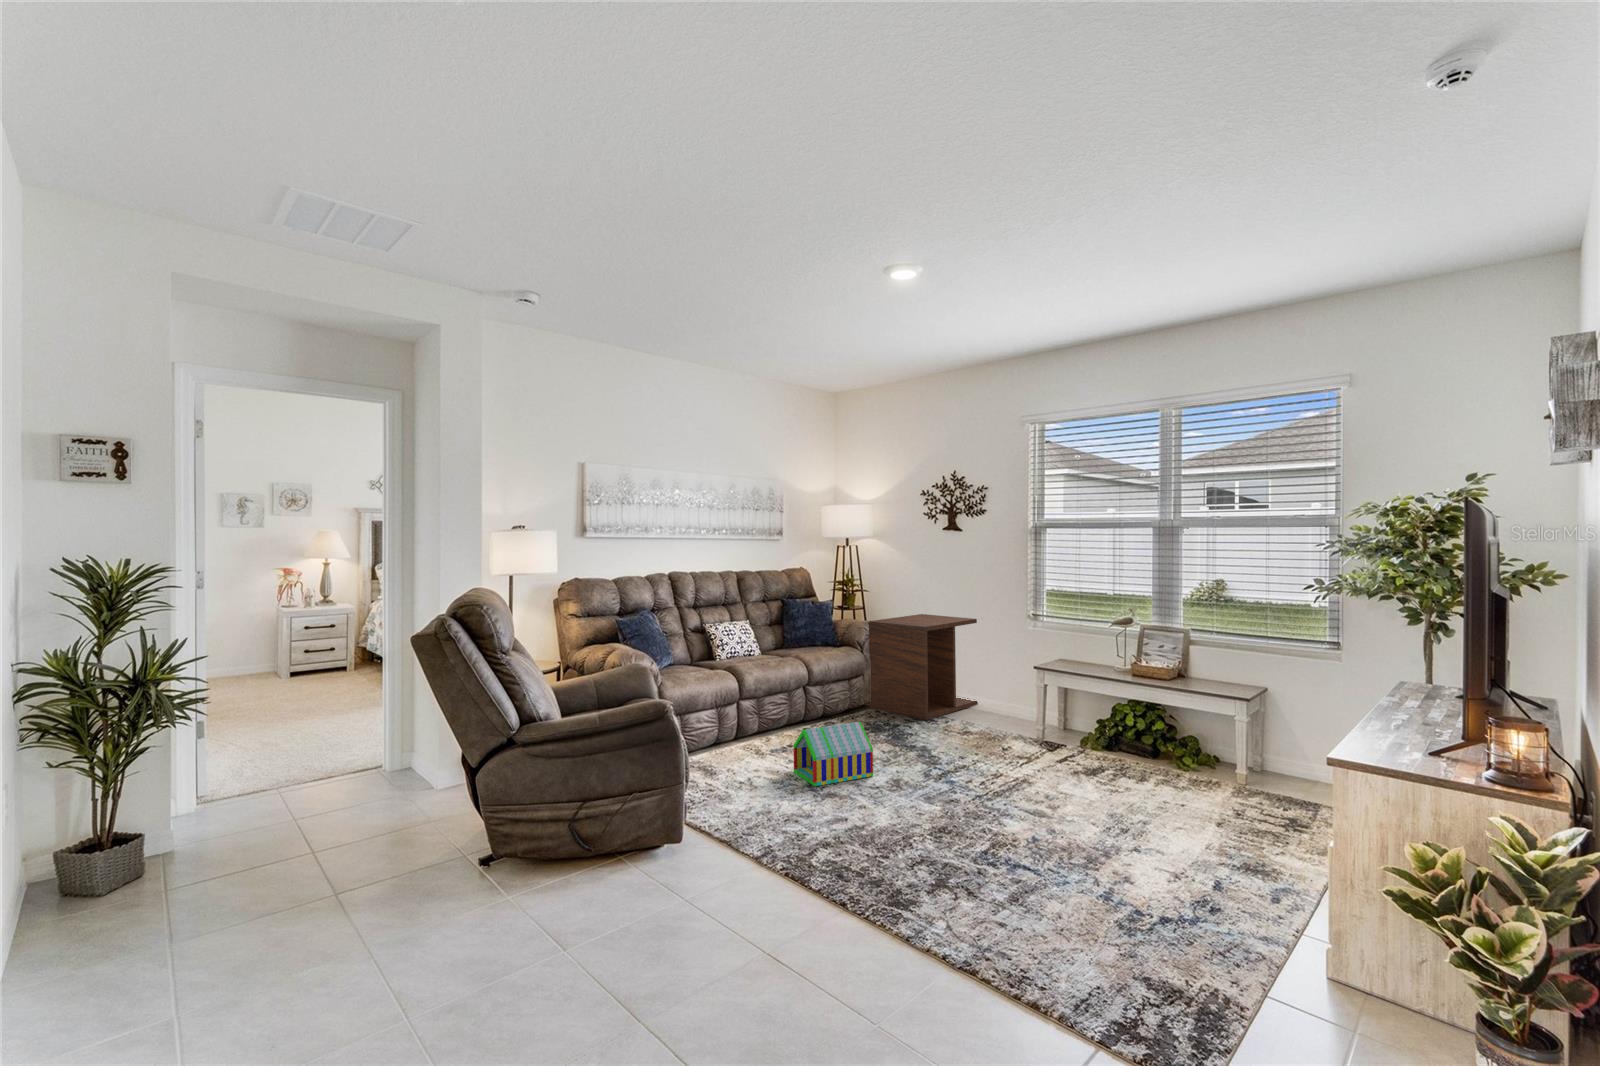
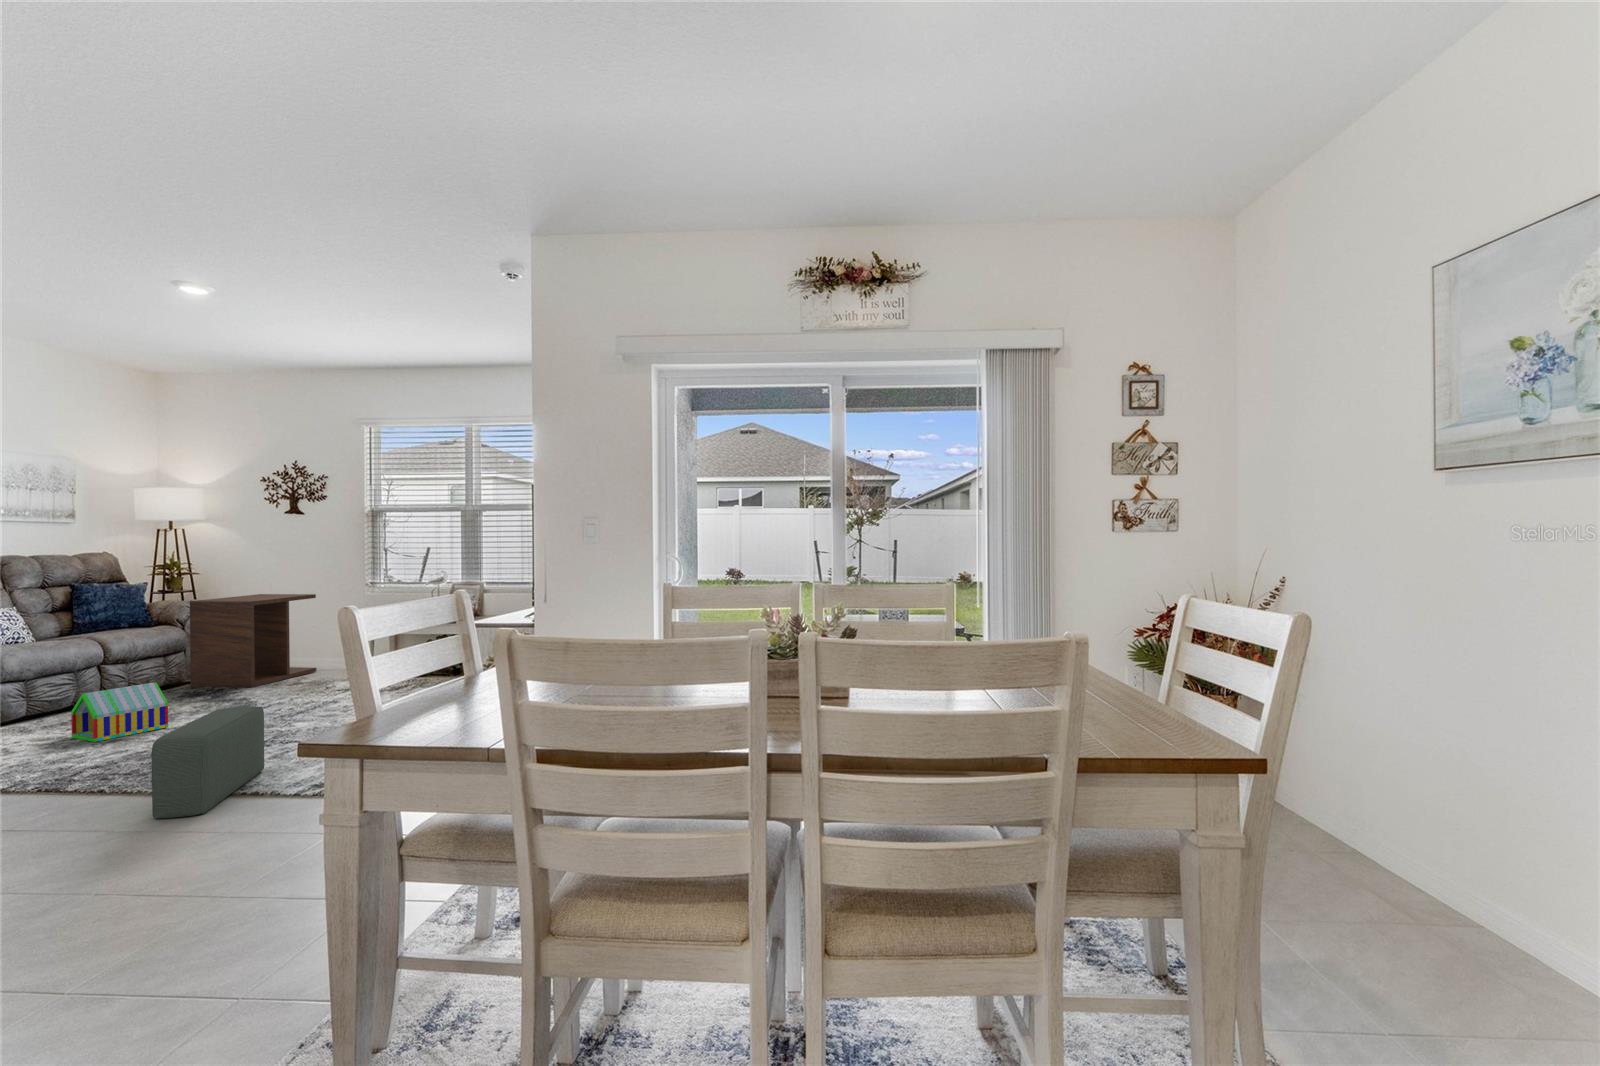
pouf: none [924,815,1023,1028] -> present [151,706,264,818]

